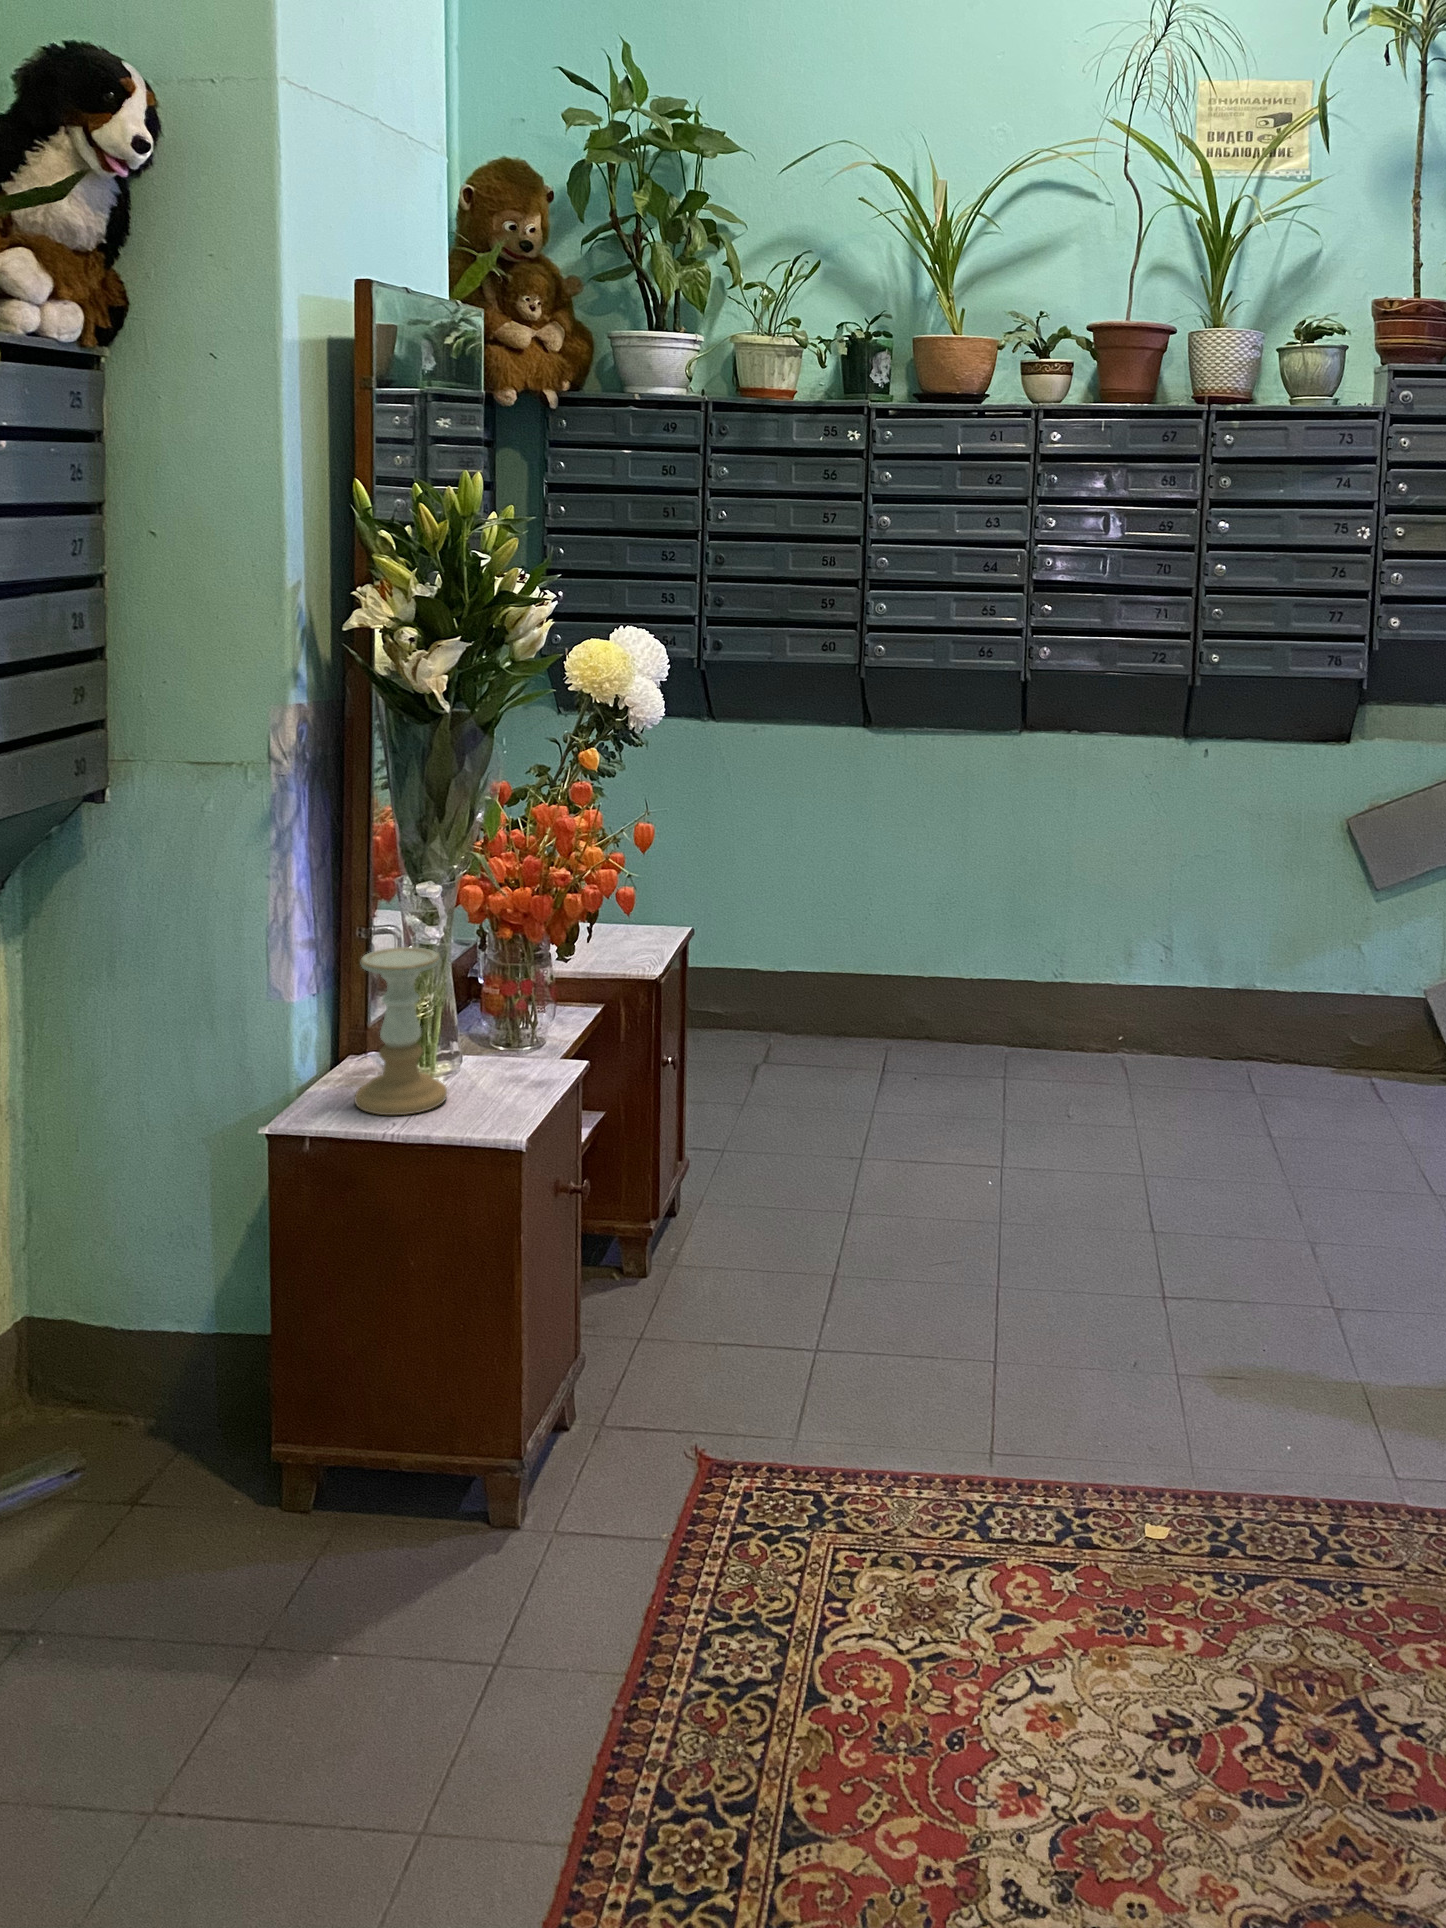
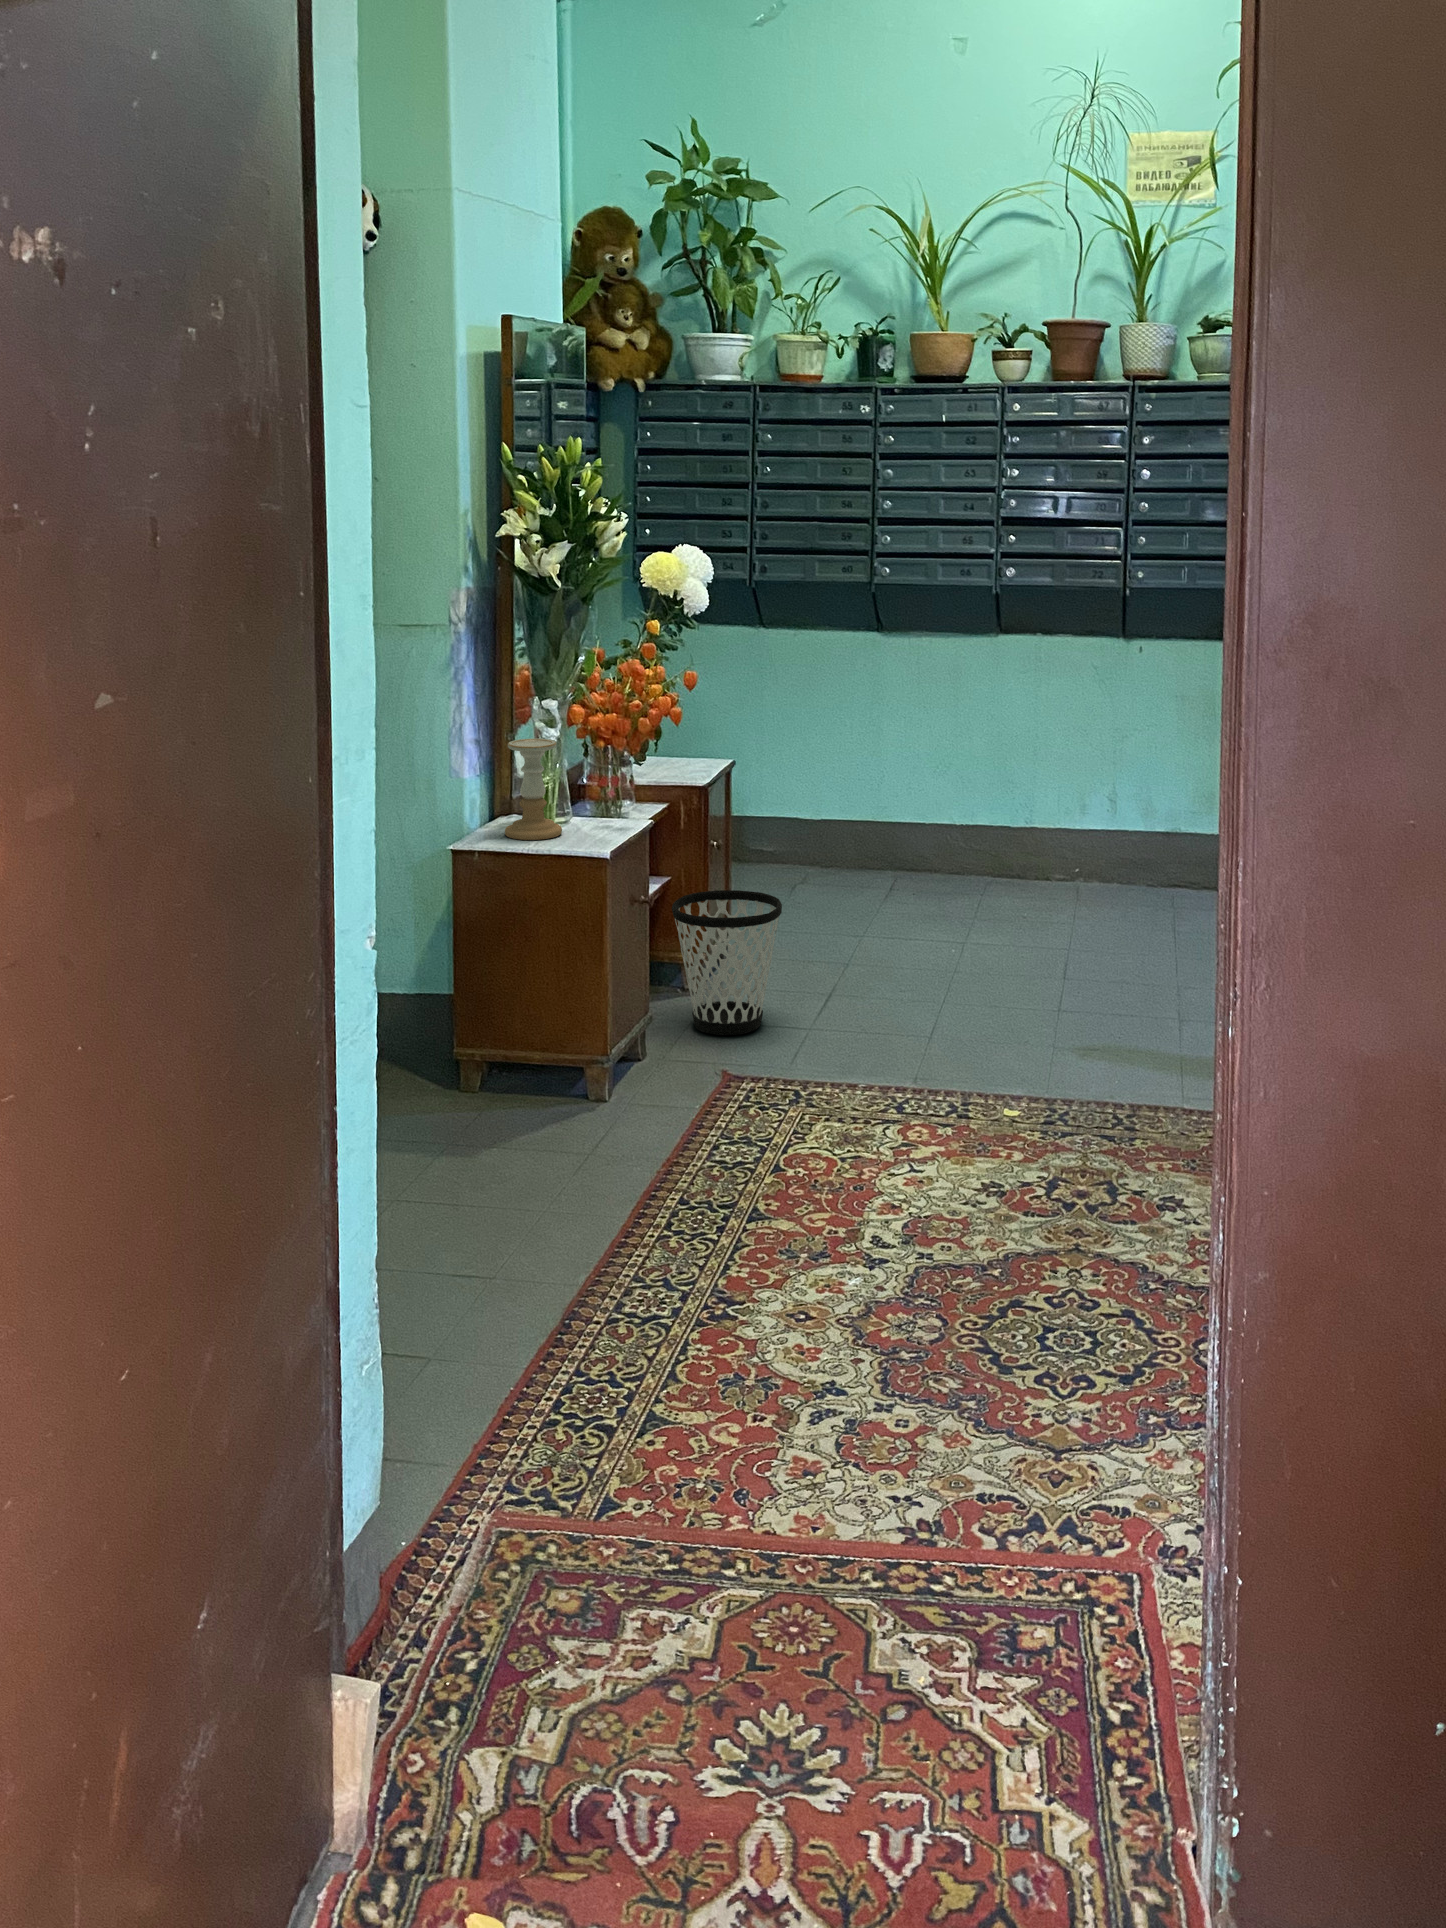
wastebasket: none [612,1142,777,1374] -> present [672,890,782,1035]

